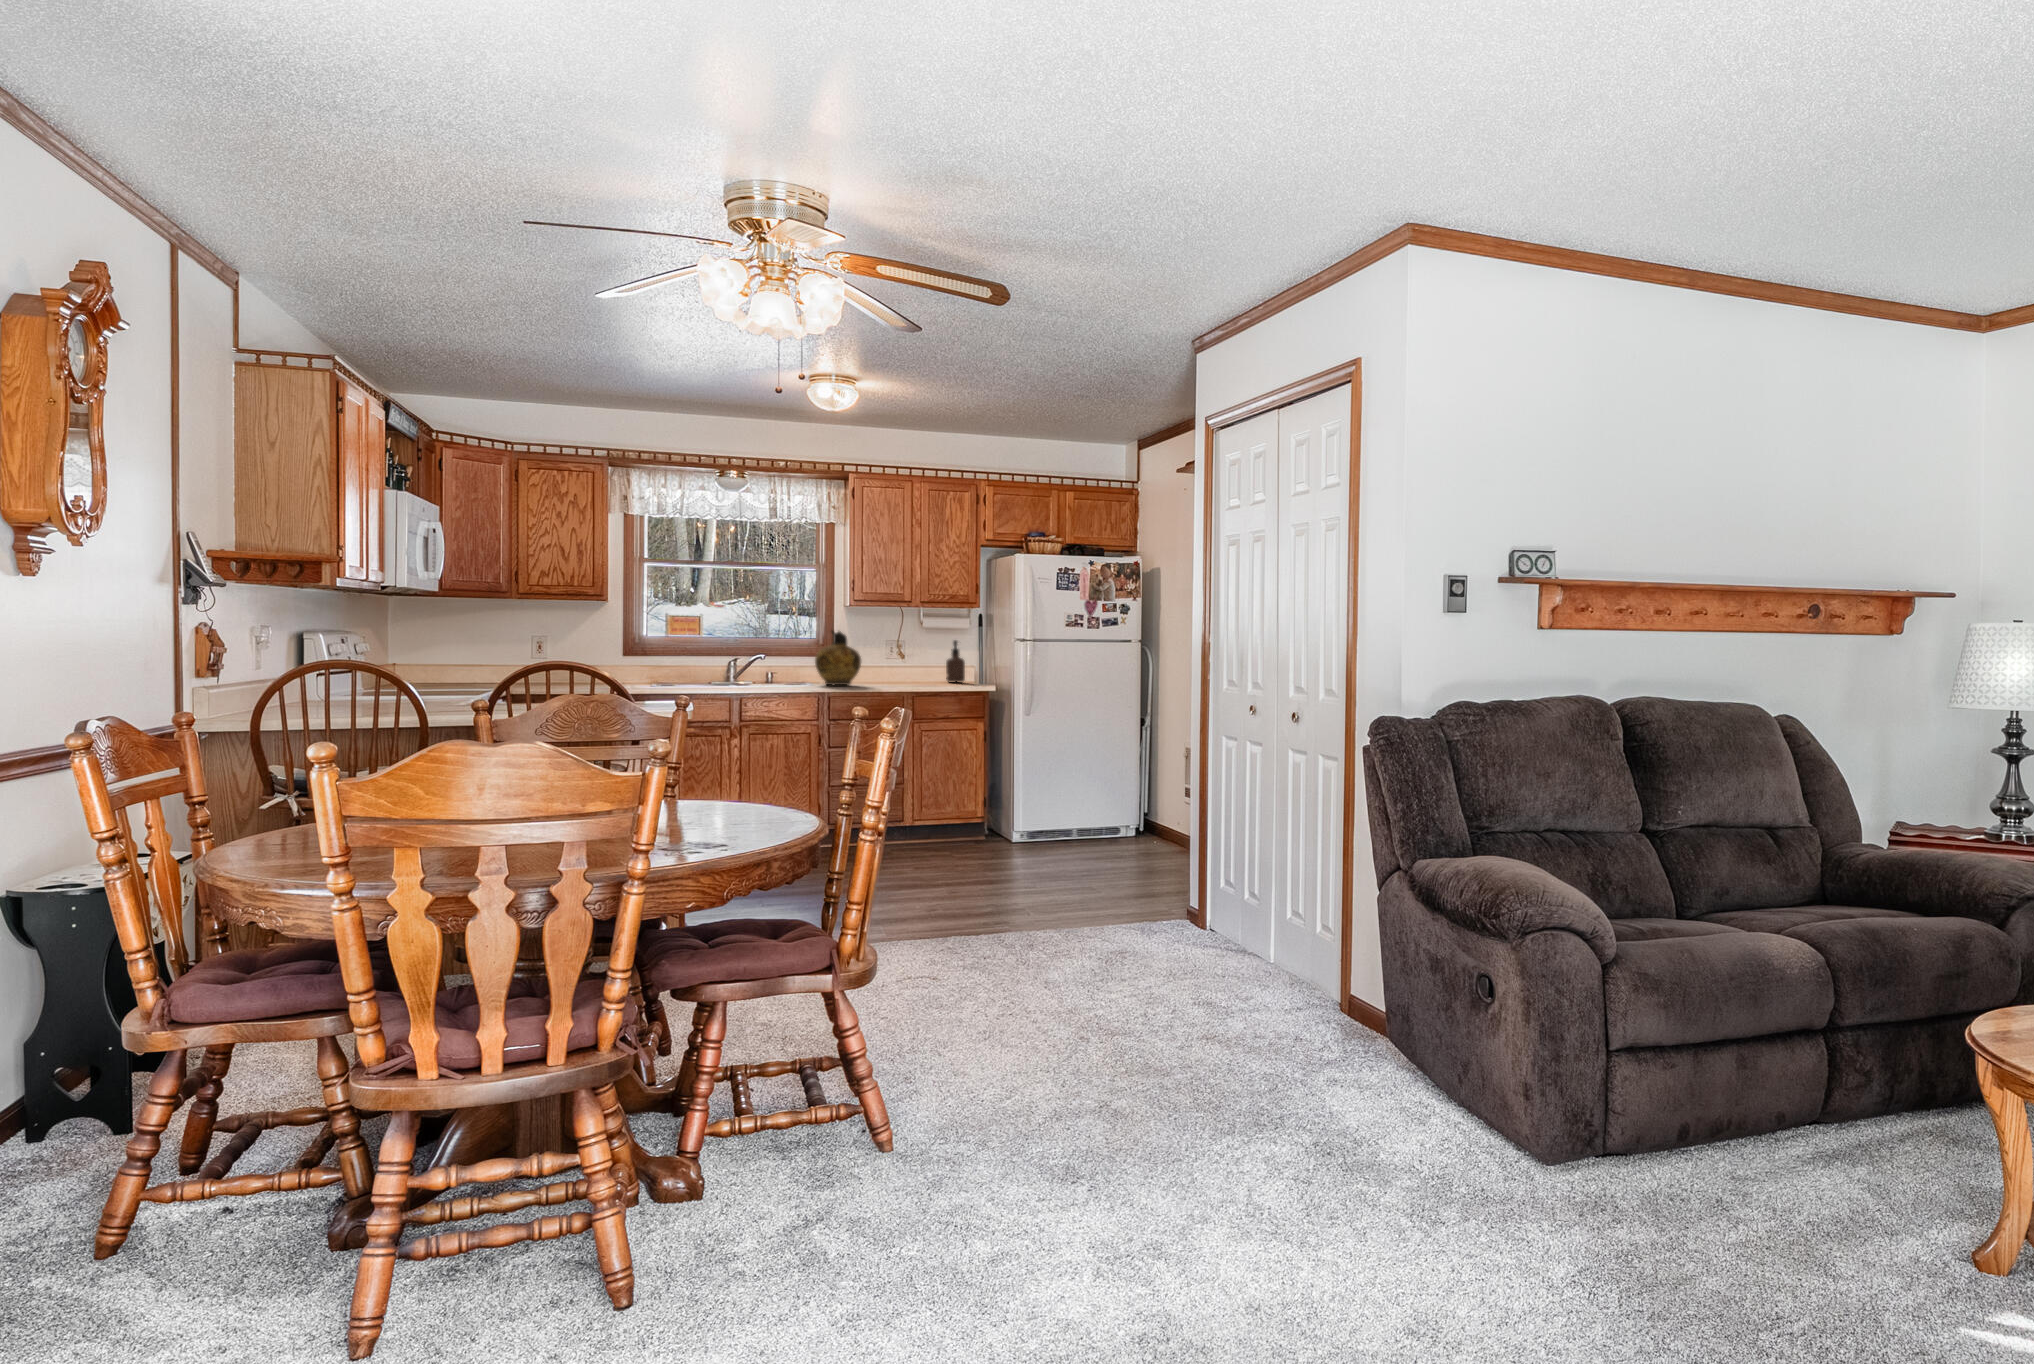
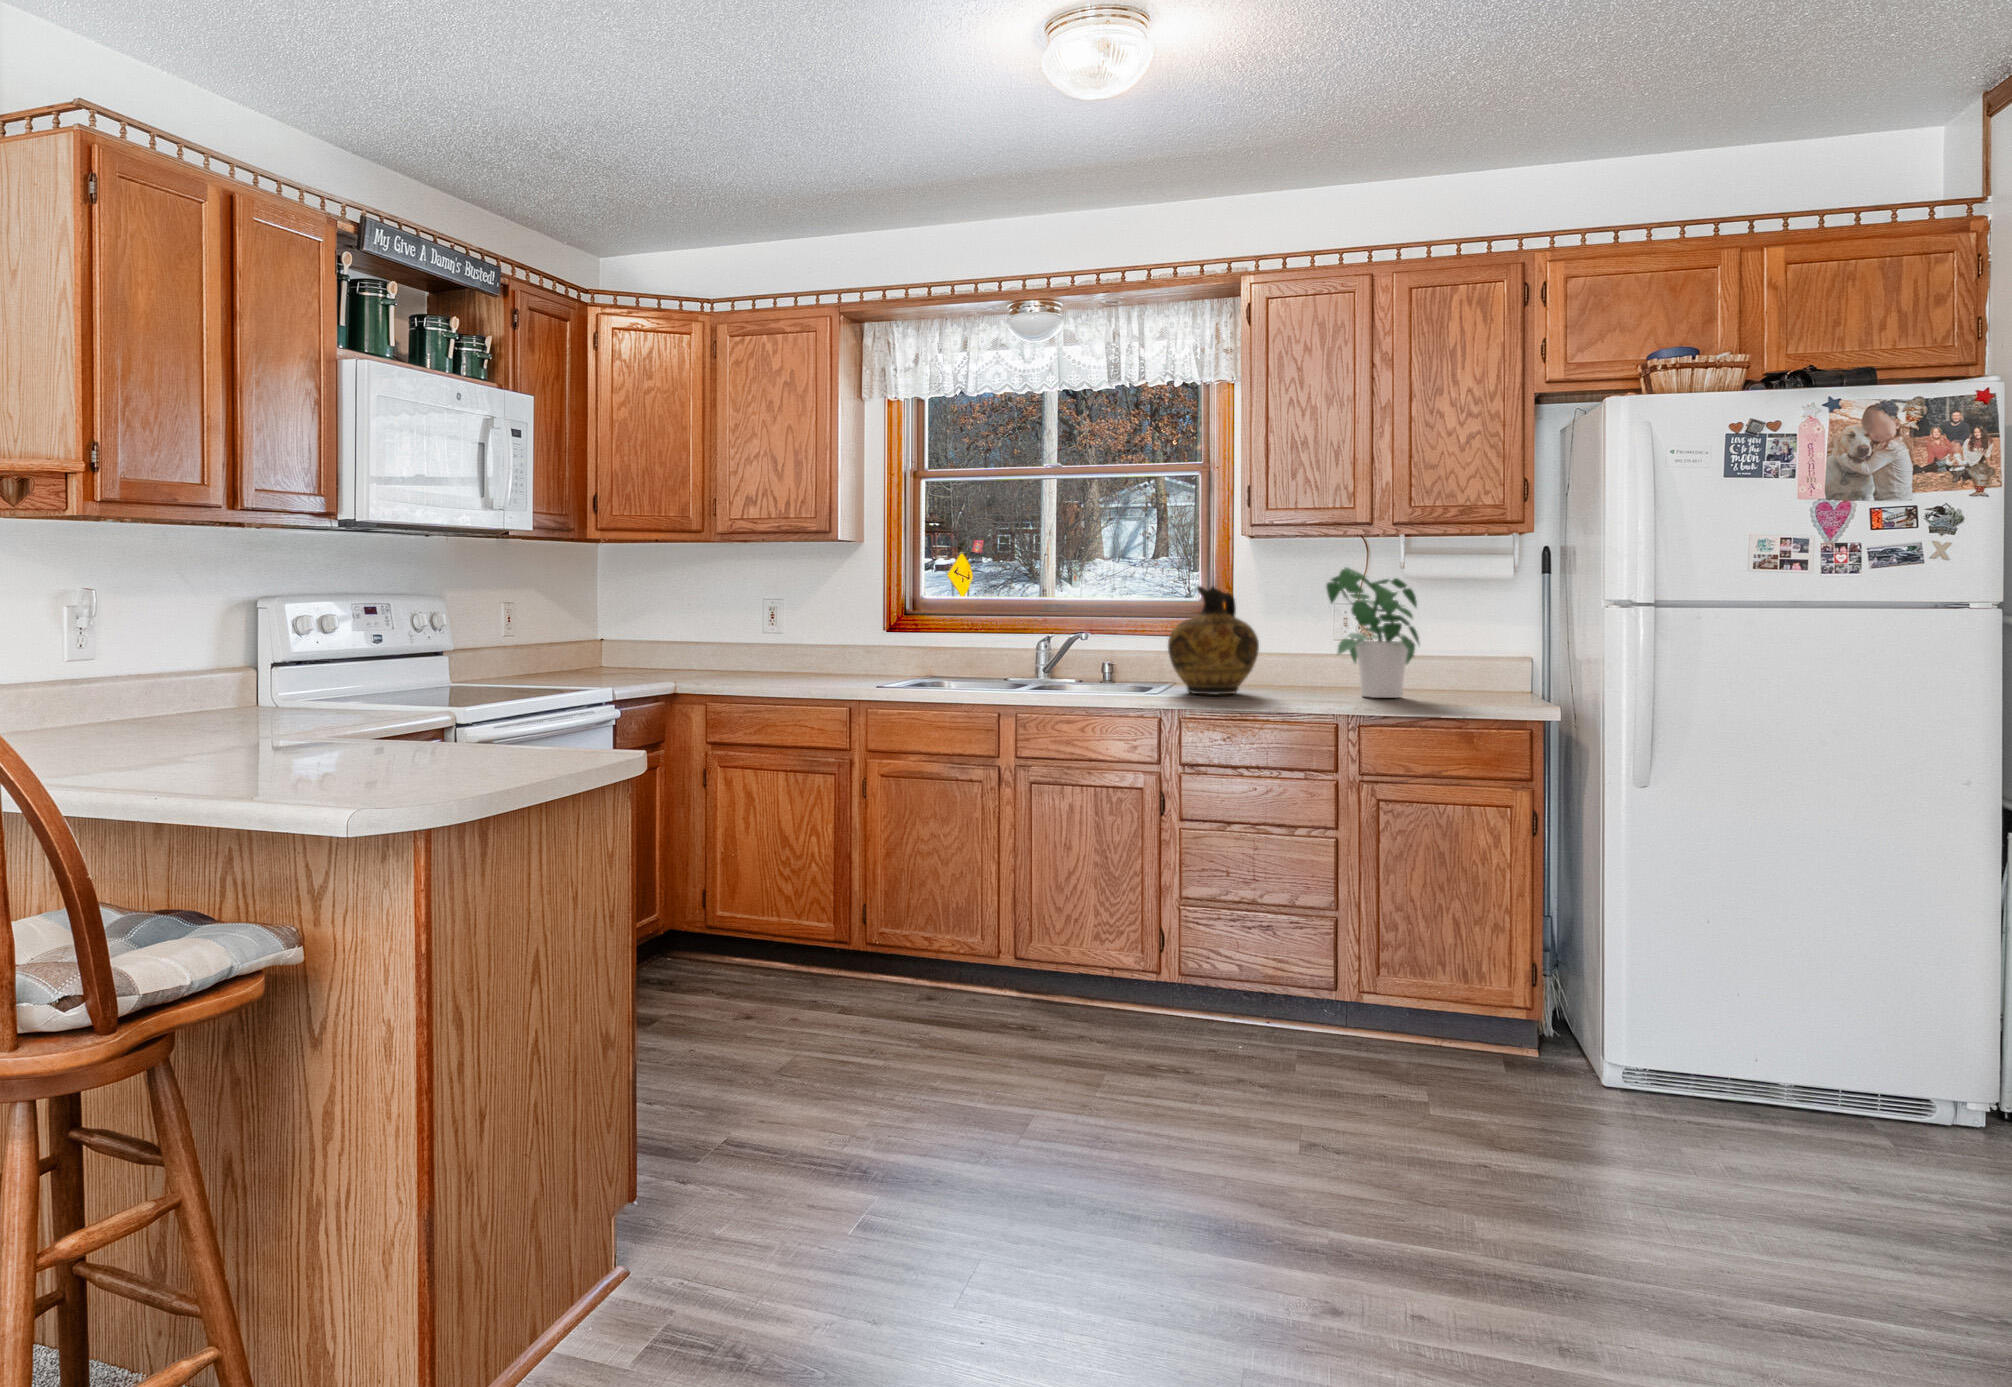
potted plant: none [892,623,936,686] -> present [1326,567,1419,698]
soap dispenser: present [946,640,965,683] -> none [1453,598,1496,687]

